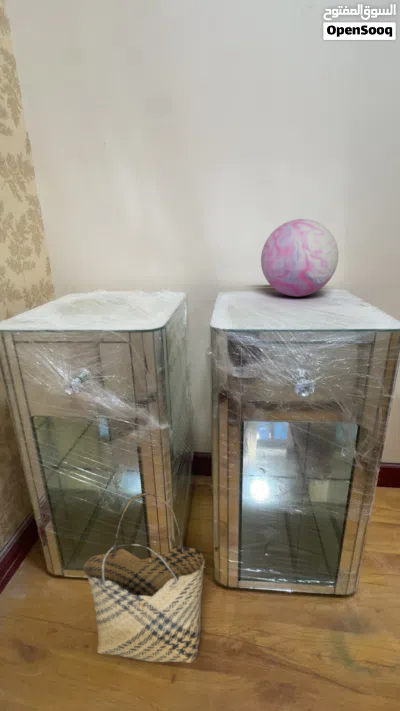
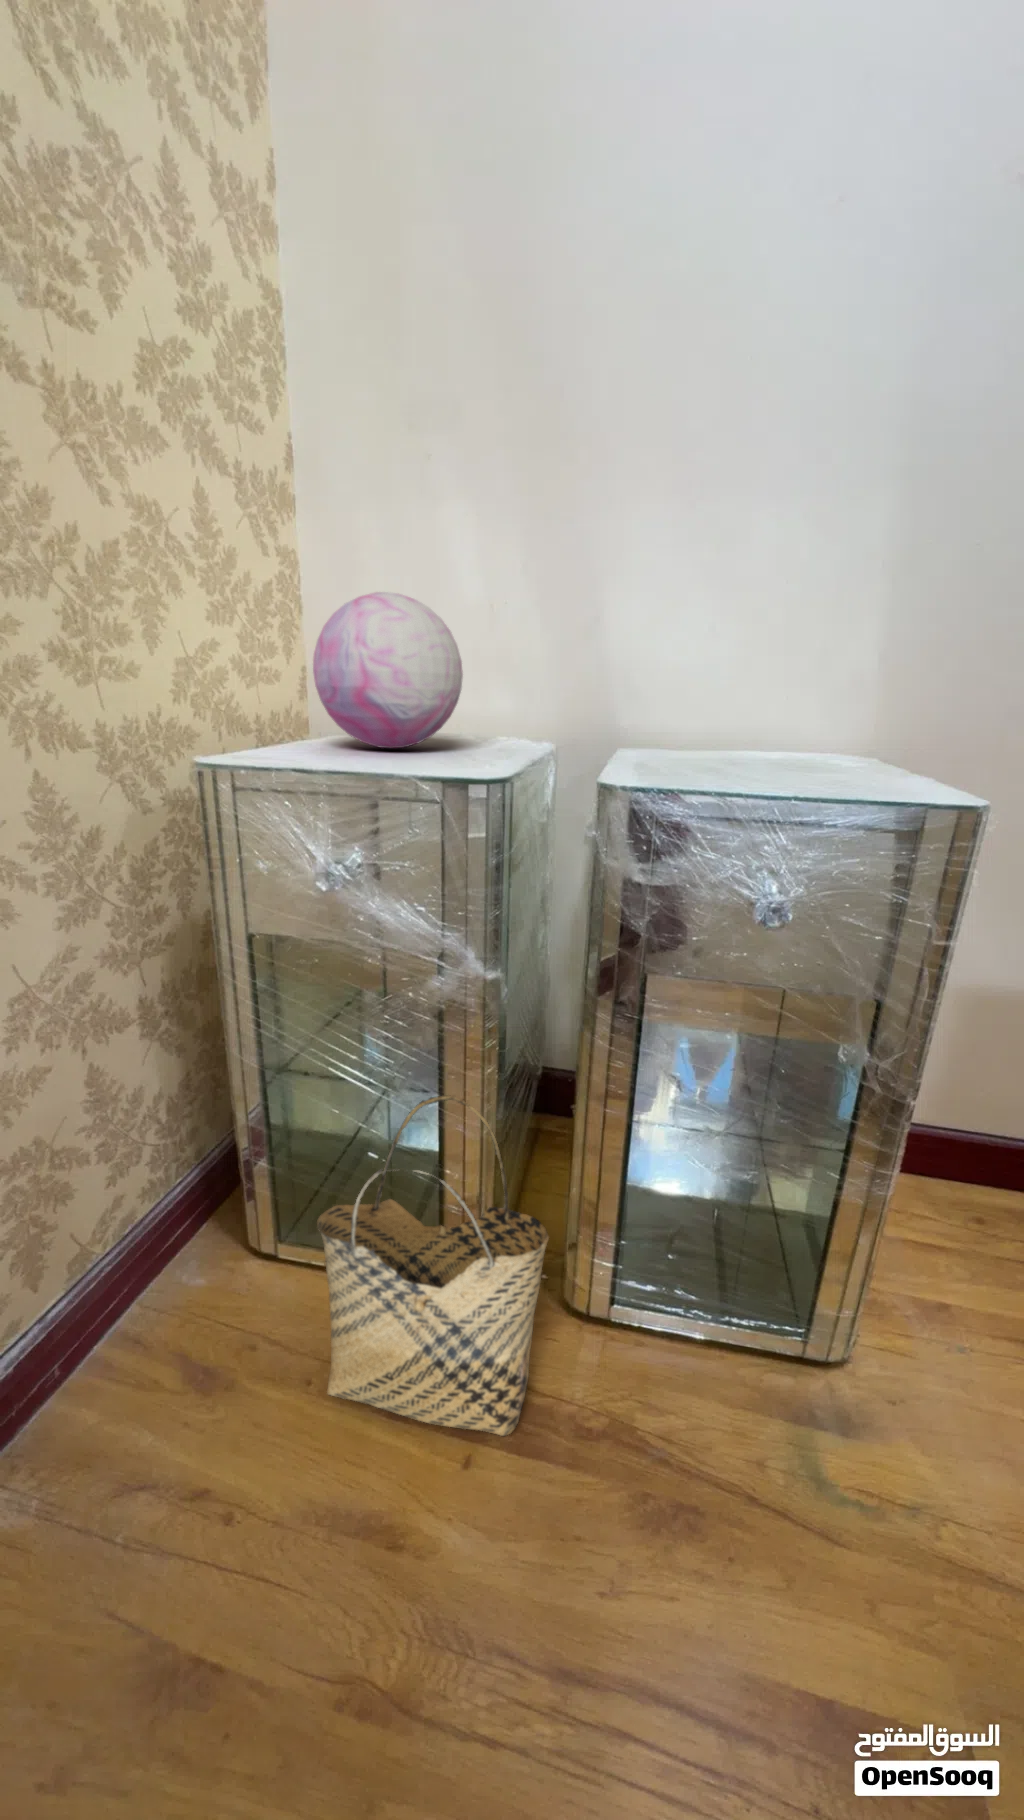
decorative orb: present [261,219,338,297] -> present [313,592,463,748]

